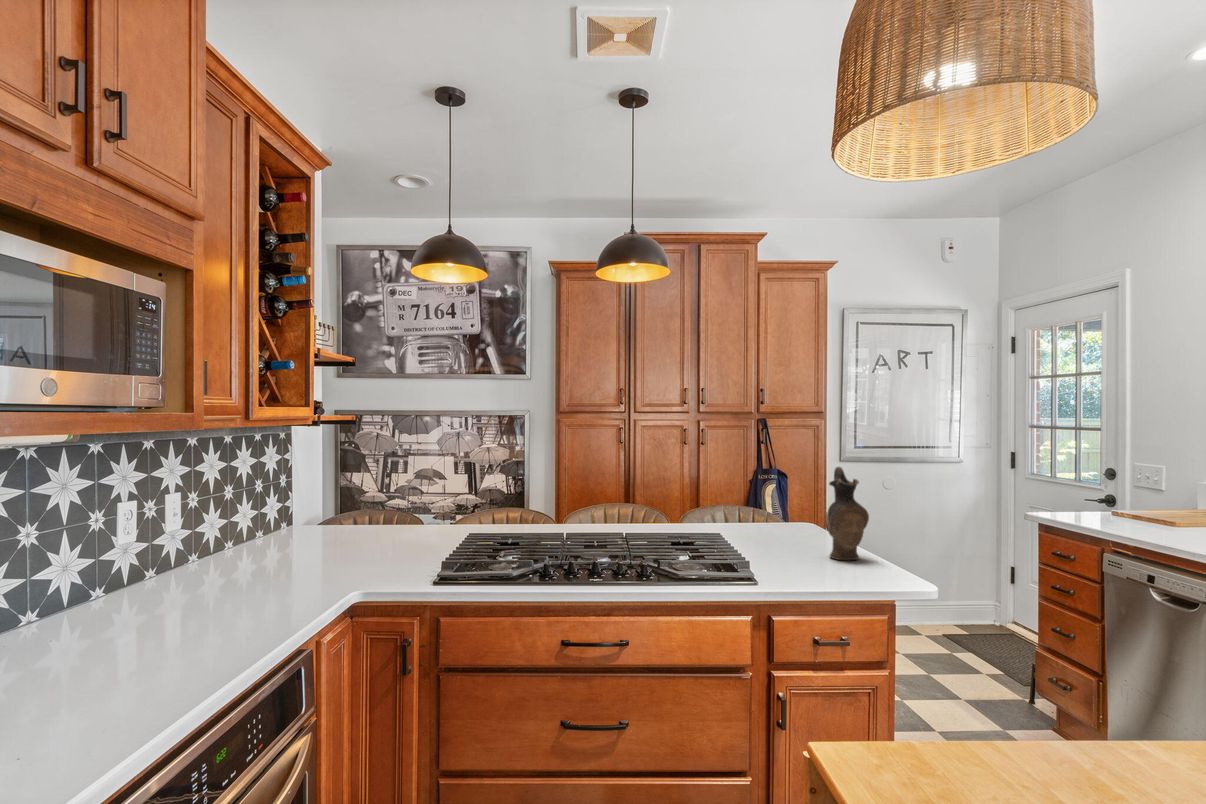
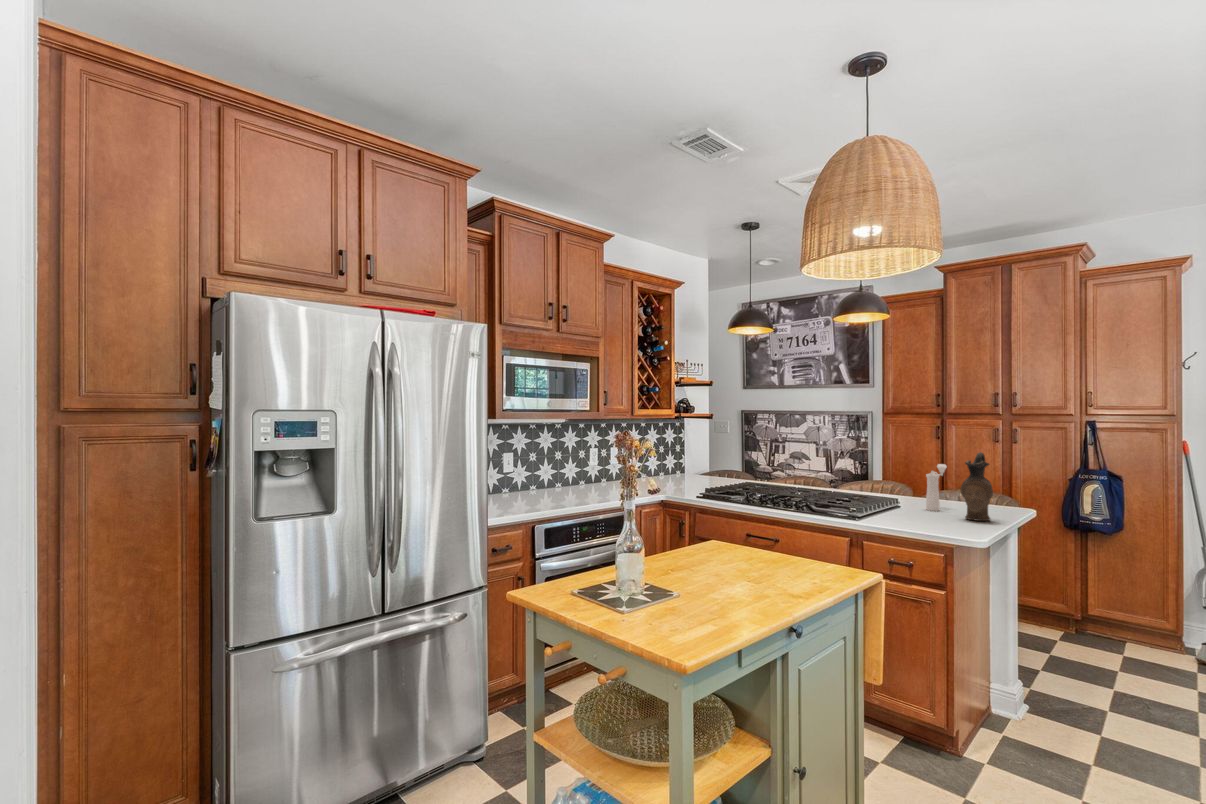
pepper mill: none [752,483,772,550] -> present [926,464,947,511]

